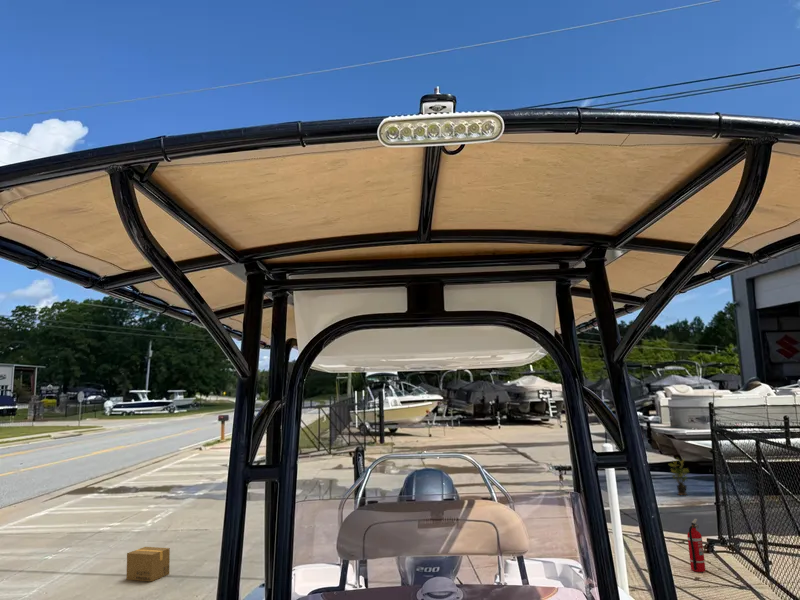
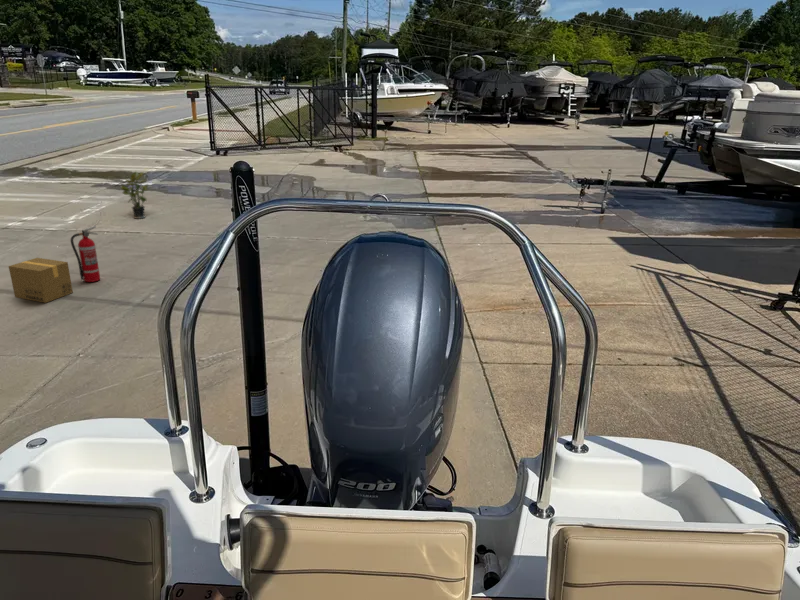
potted plant: present [670,459,688,495] -> present [121,172,148,219]
fire extinguisher: present [687,519,705,572] -> present [71,226,100,282]

